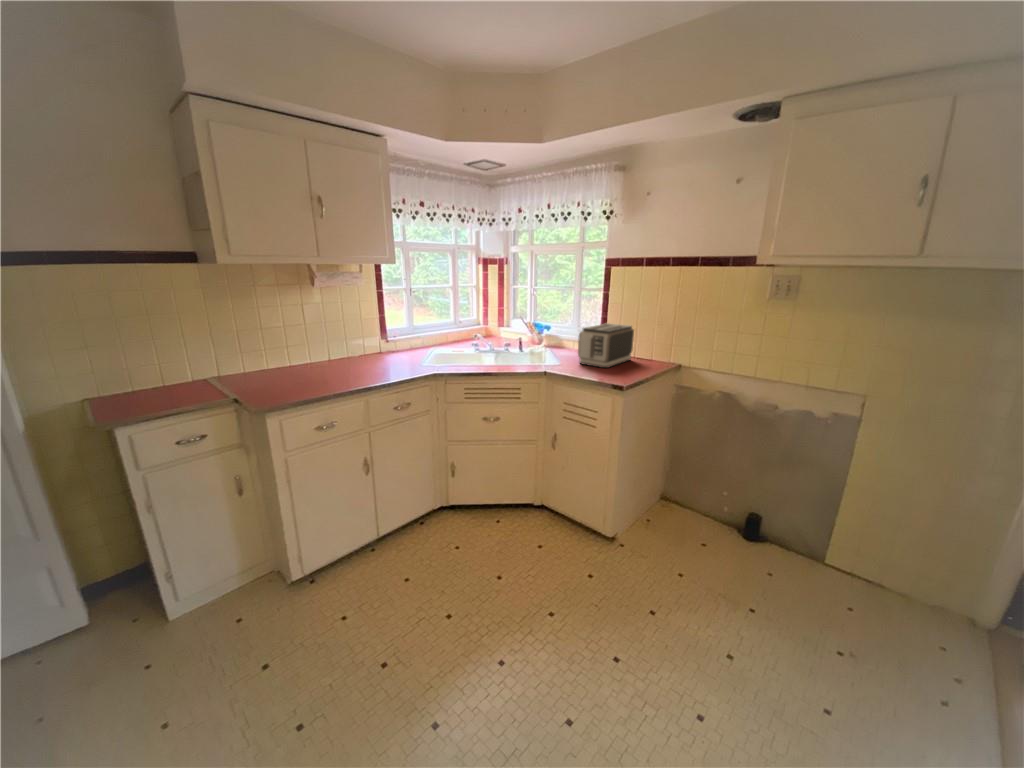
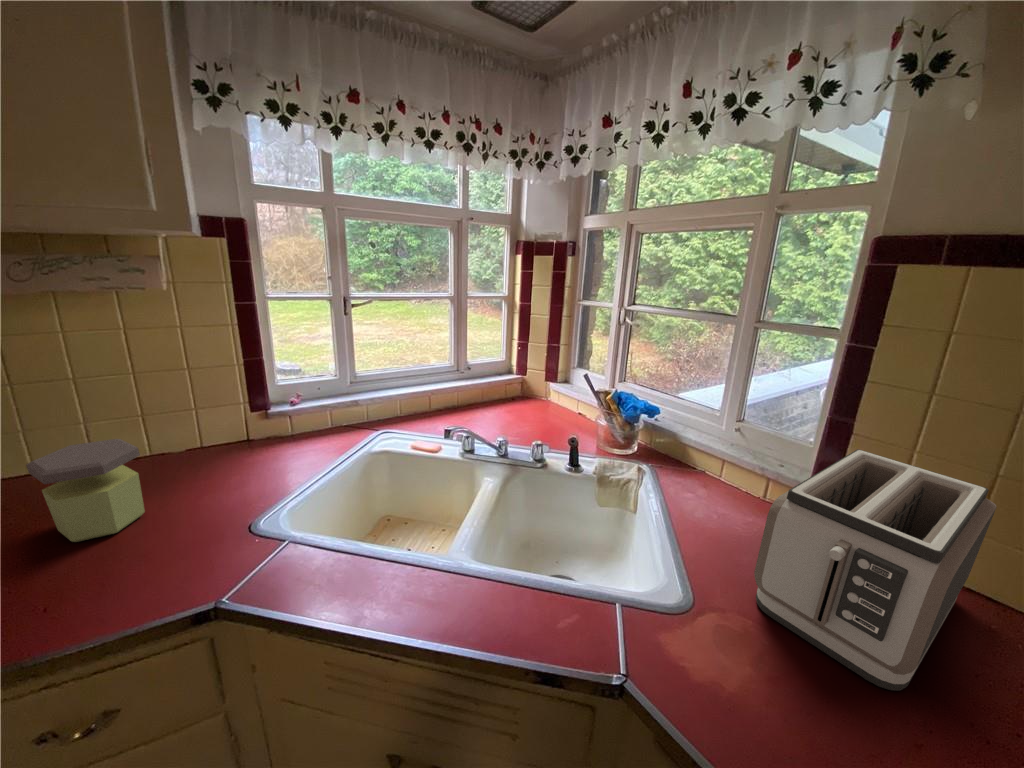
jar: none [347,338,374,370] -> present [26,439,145,542]

